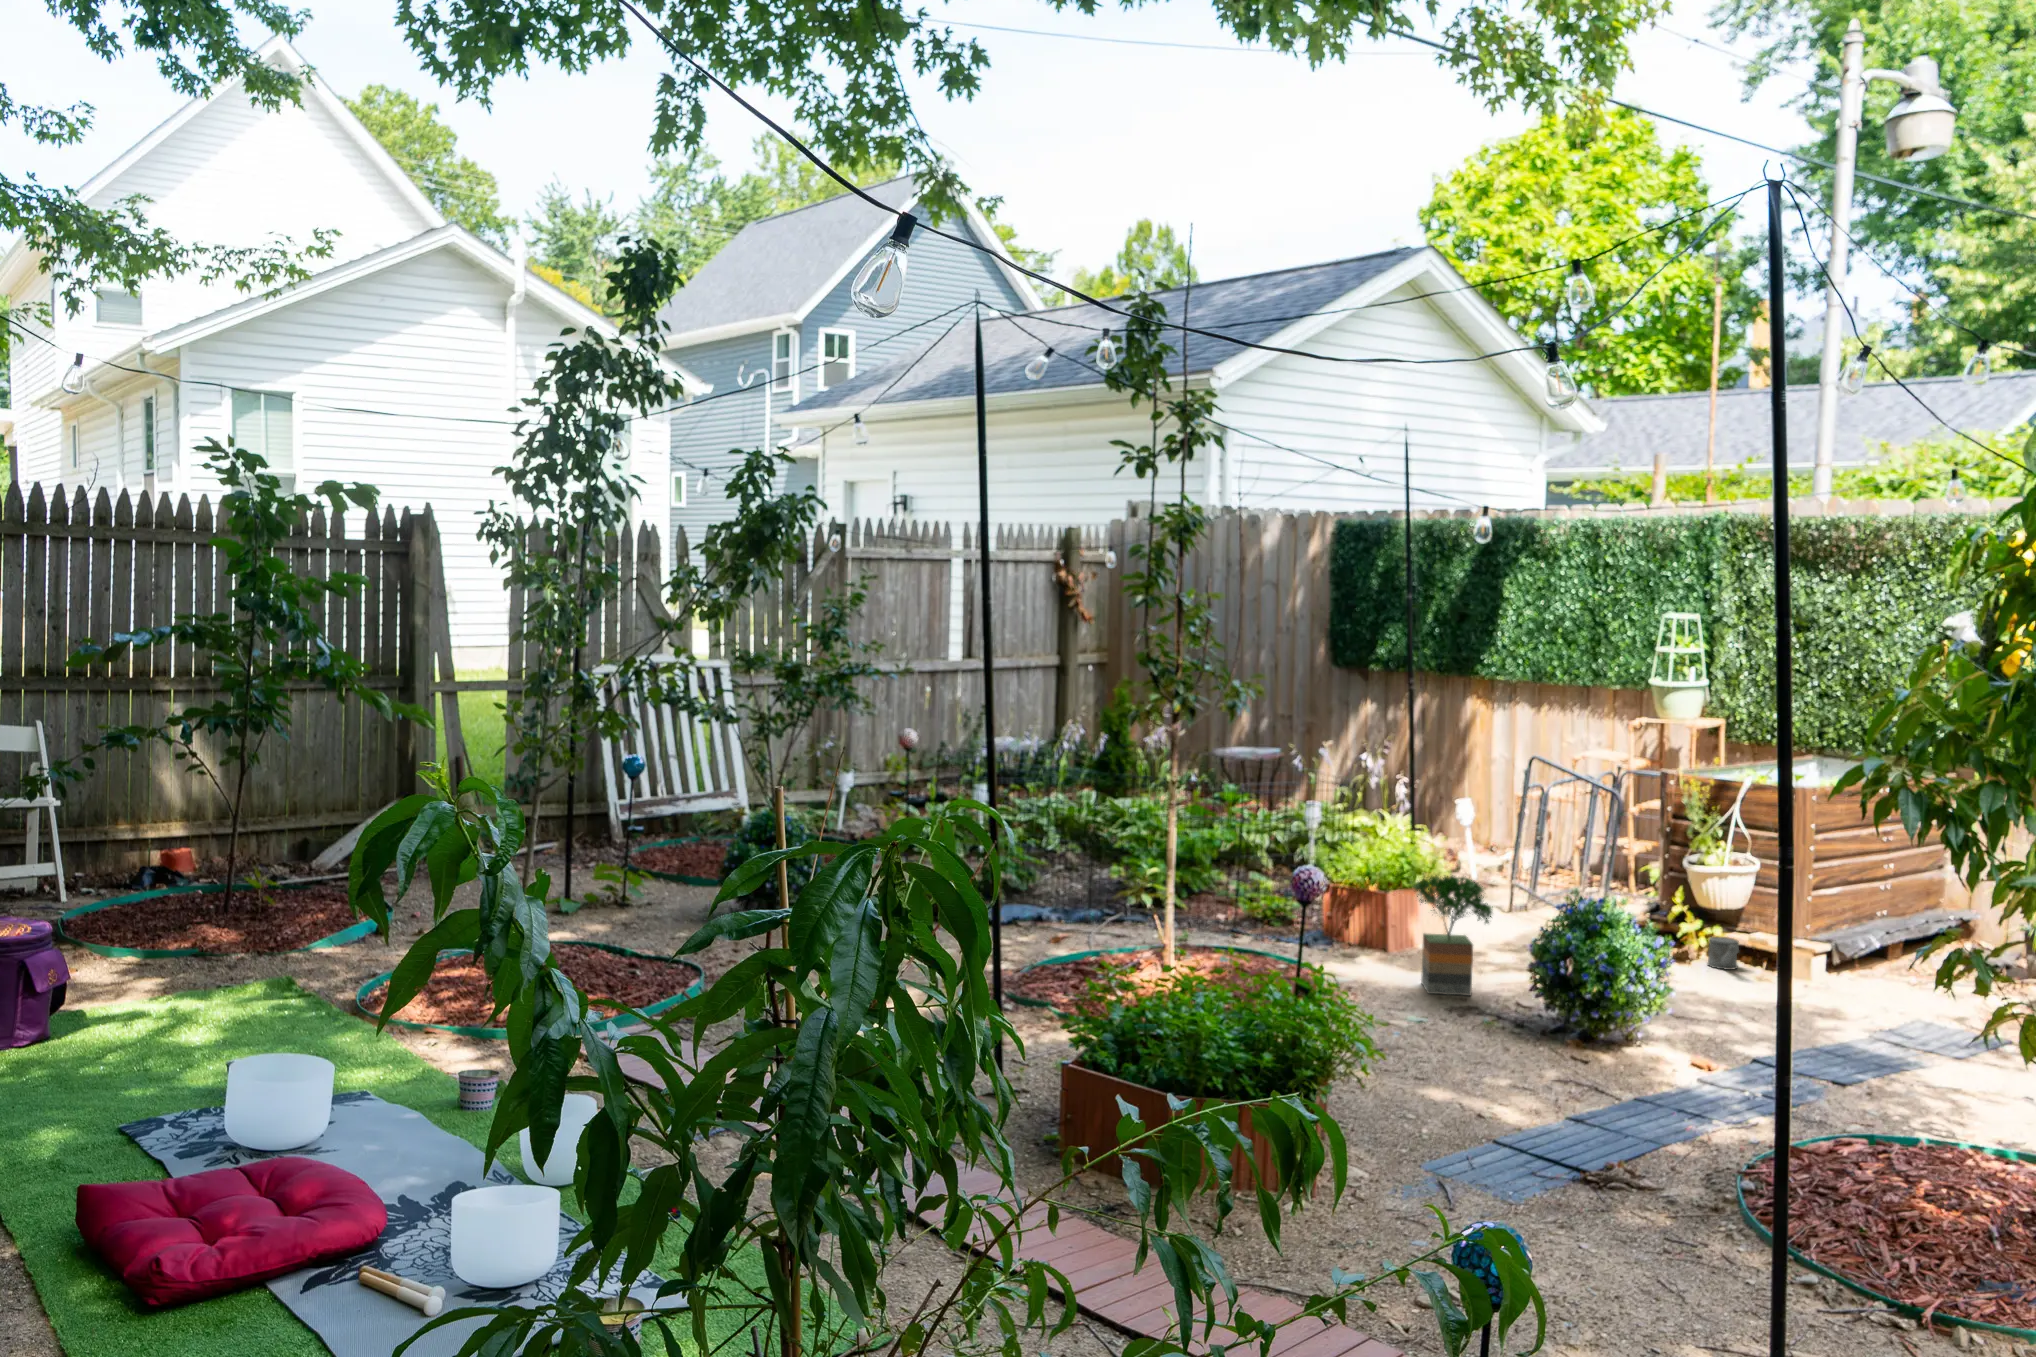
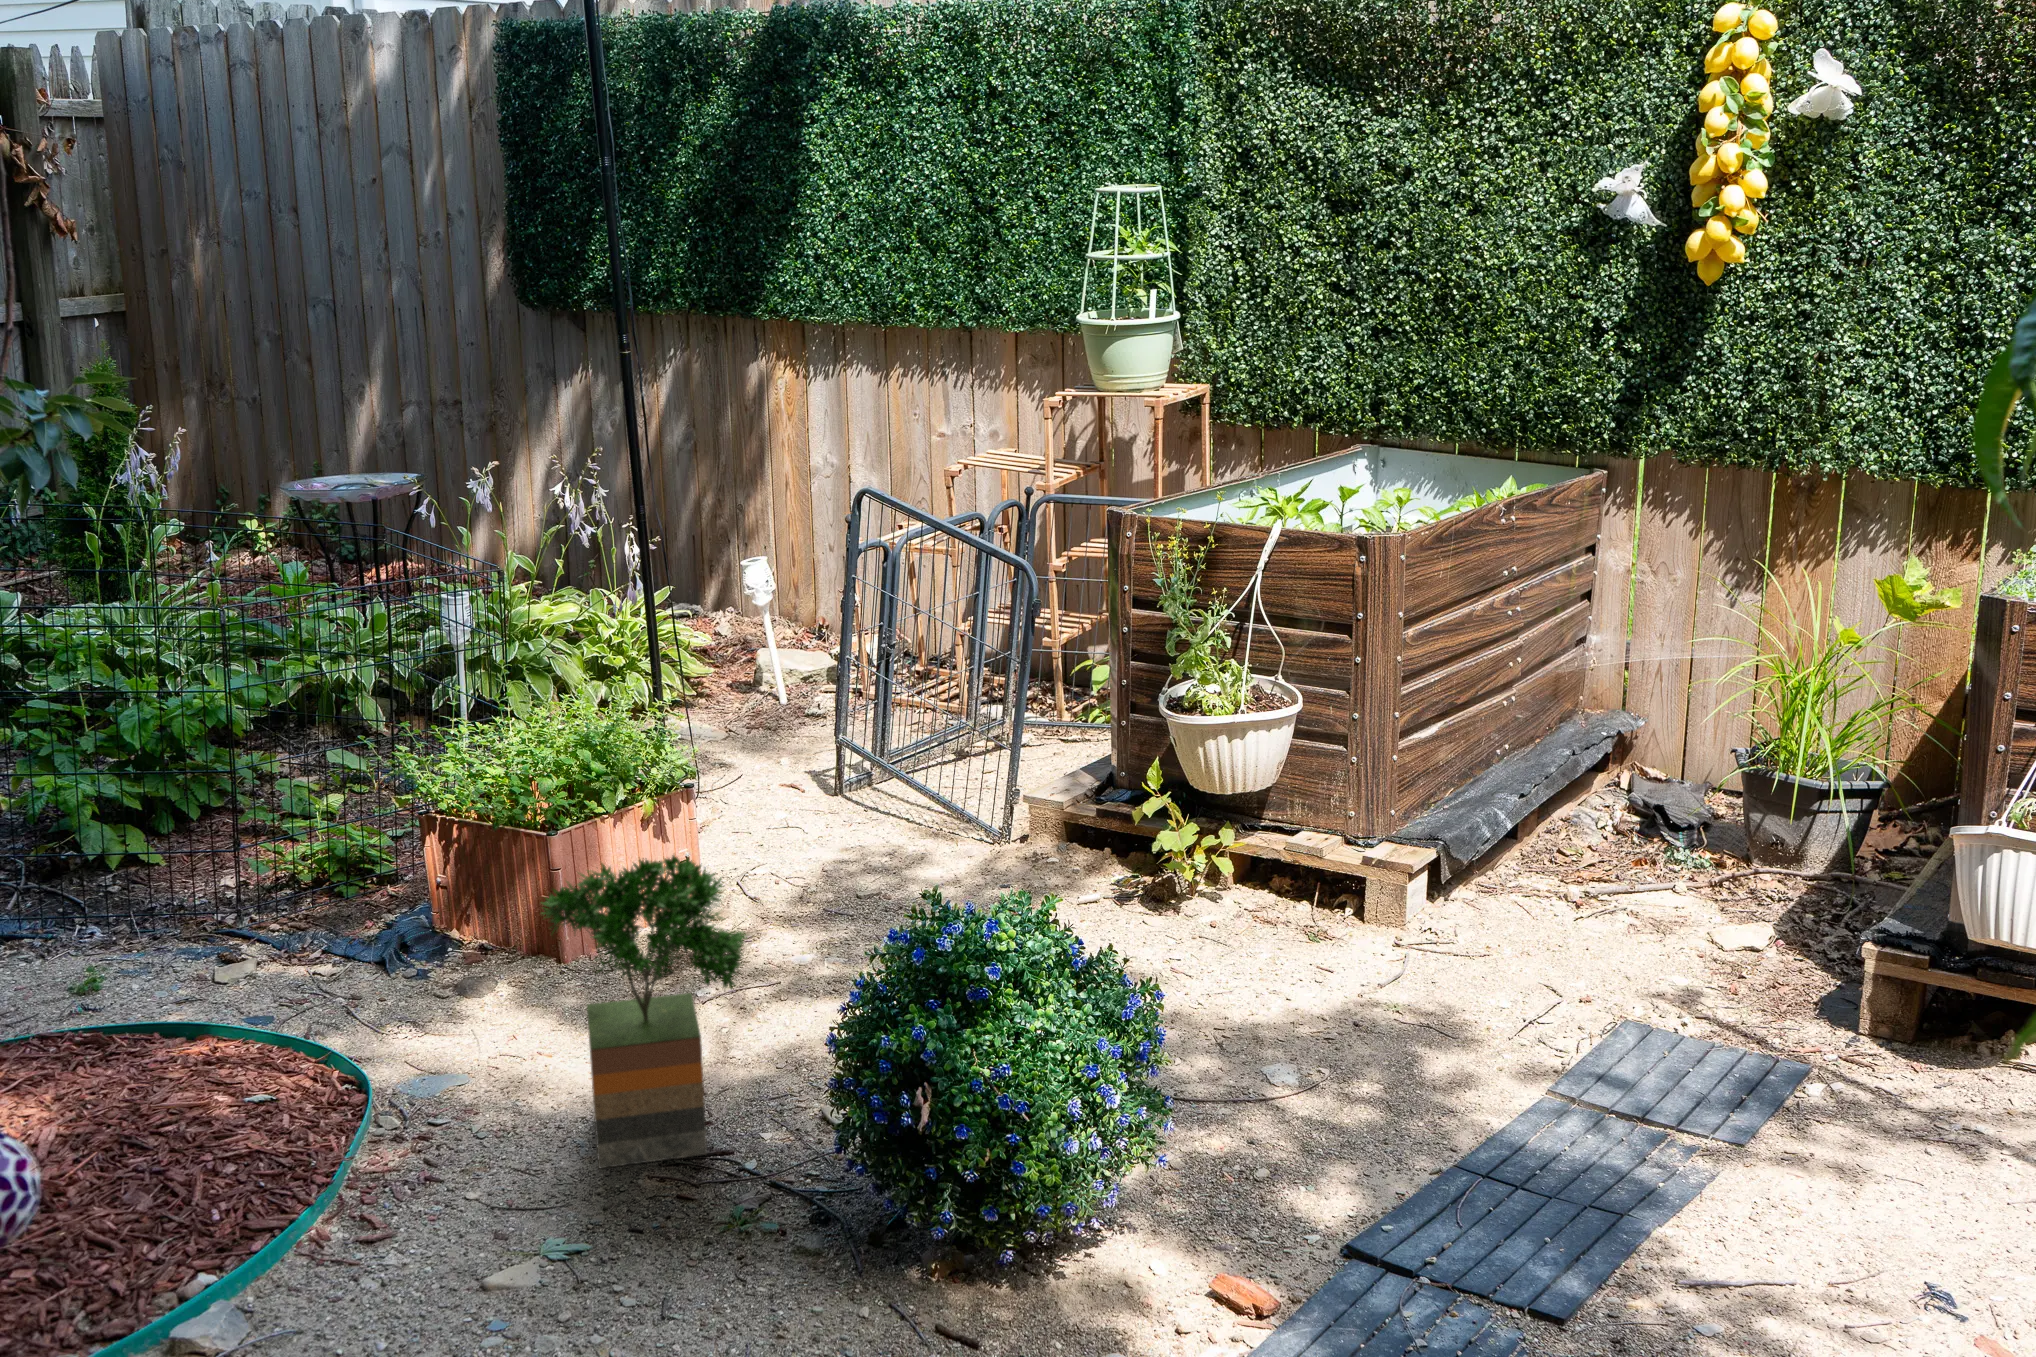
watering can: present [1708,937,1739,970] -> none [1211,838,1274,919]

